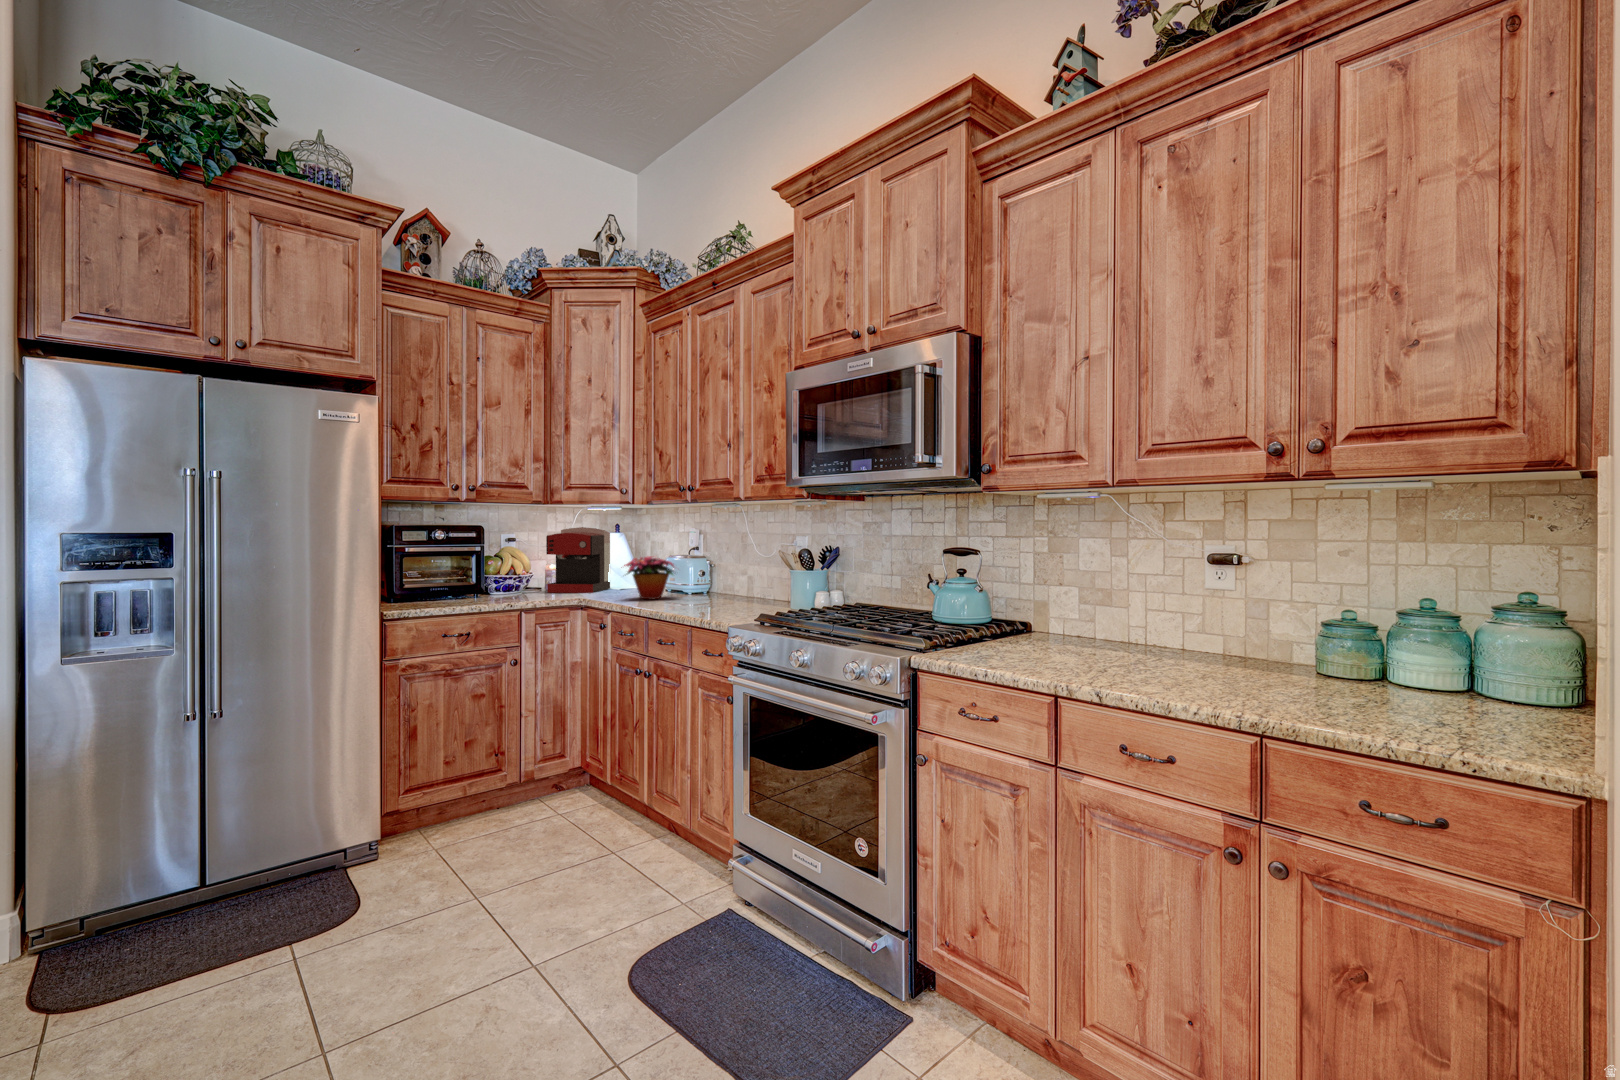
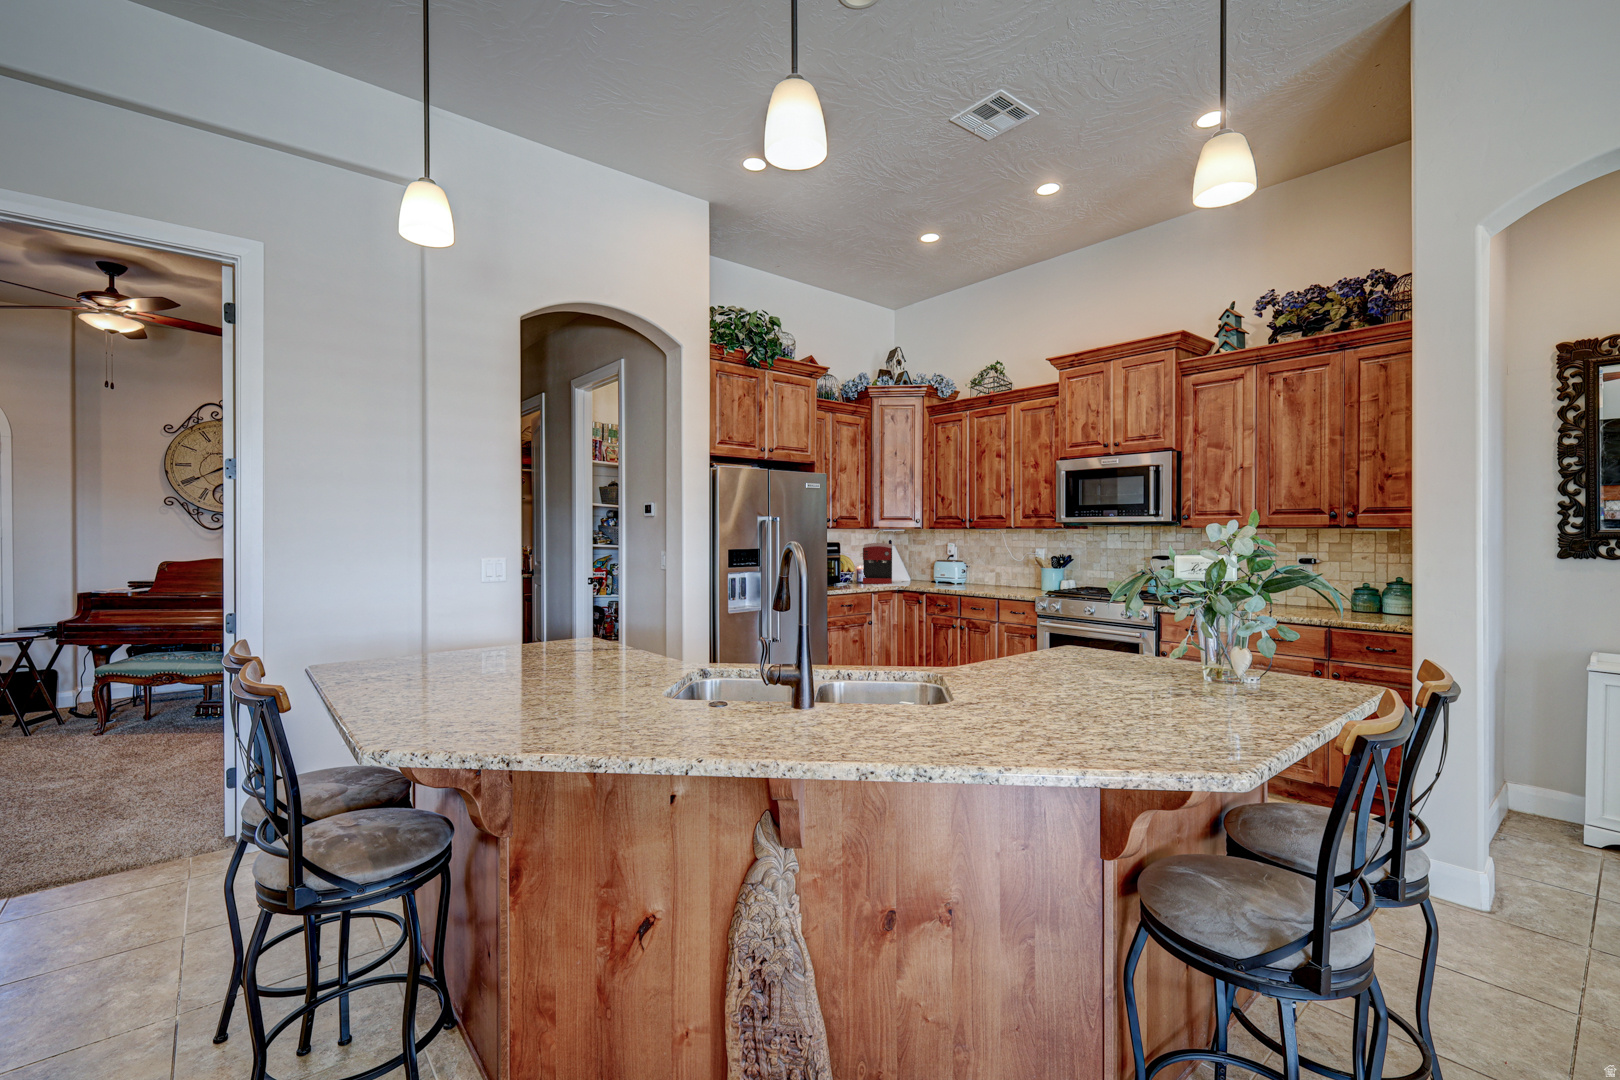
flower arrangement: present [624,556,674,599] -> none [927,560,966,587]

